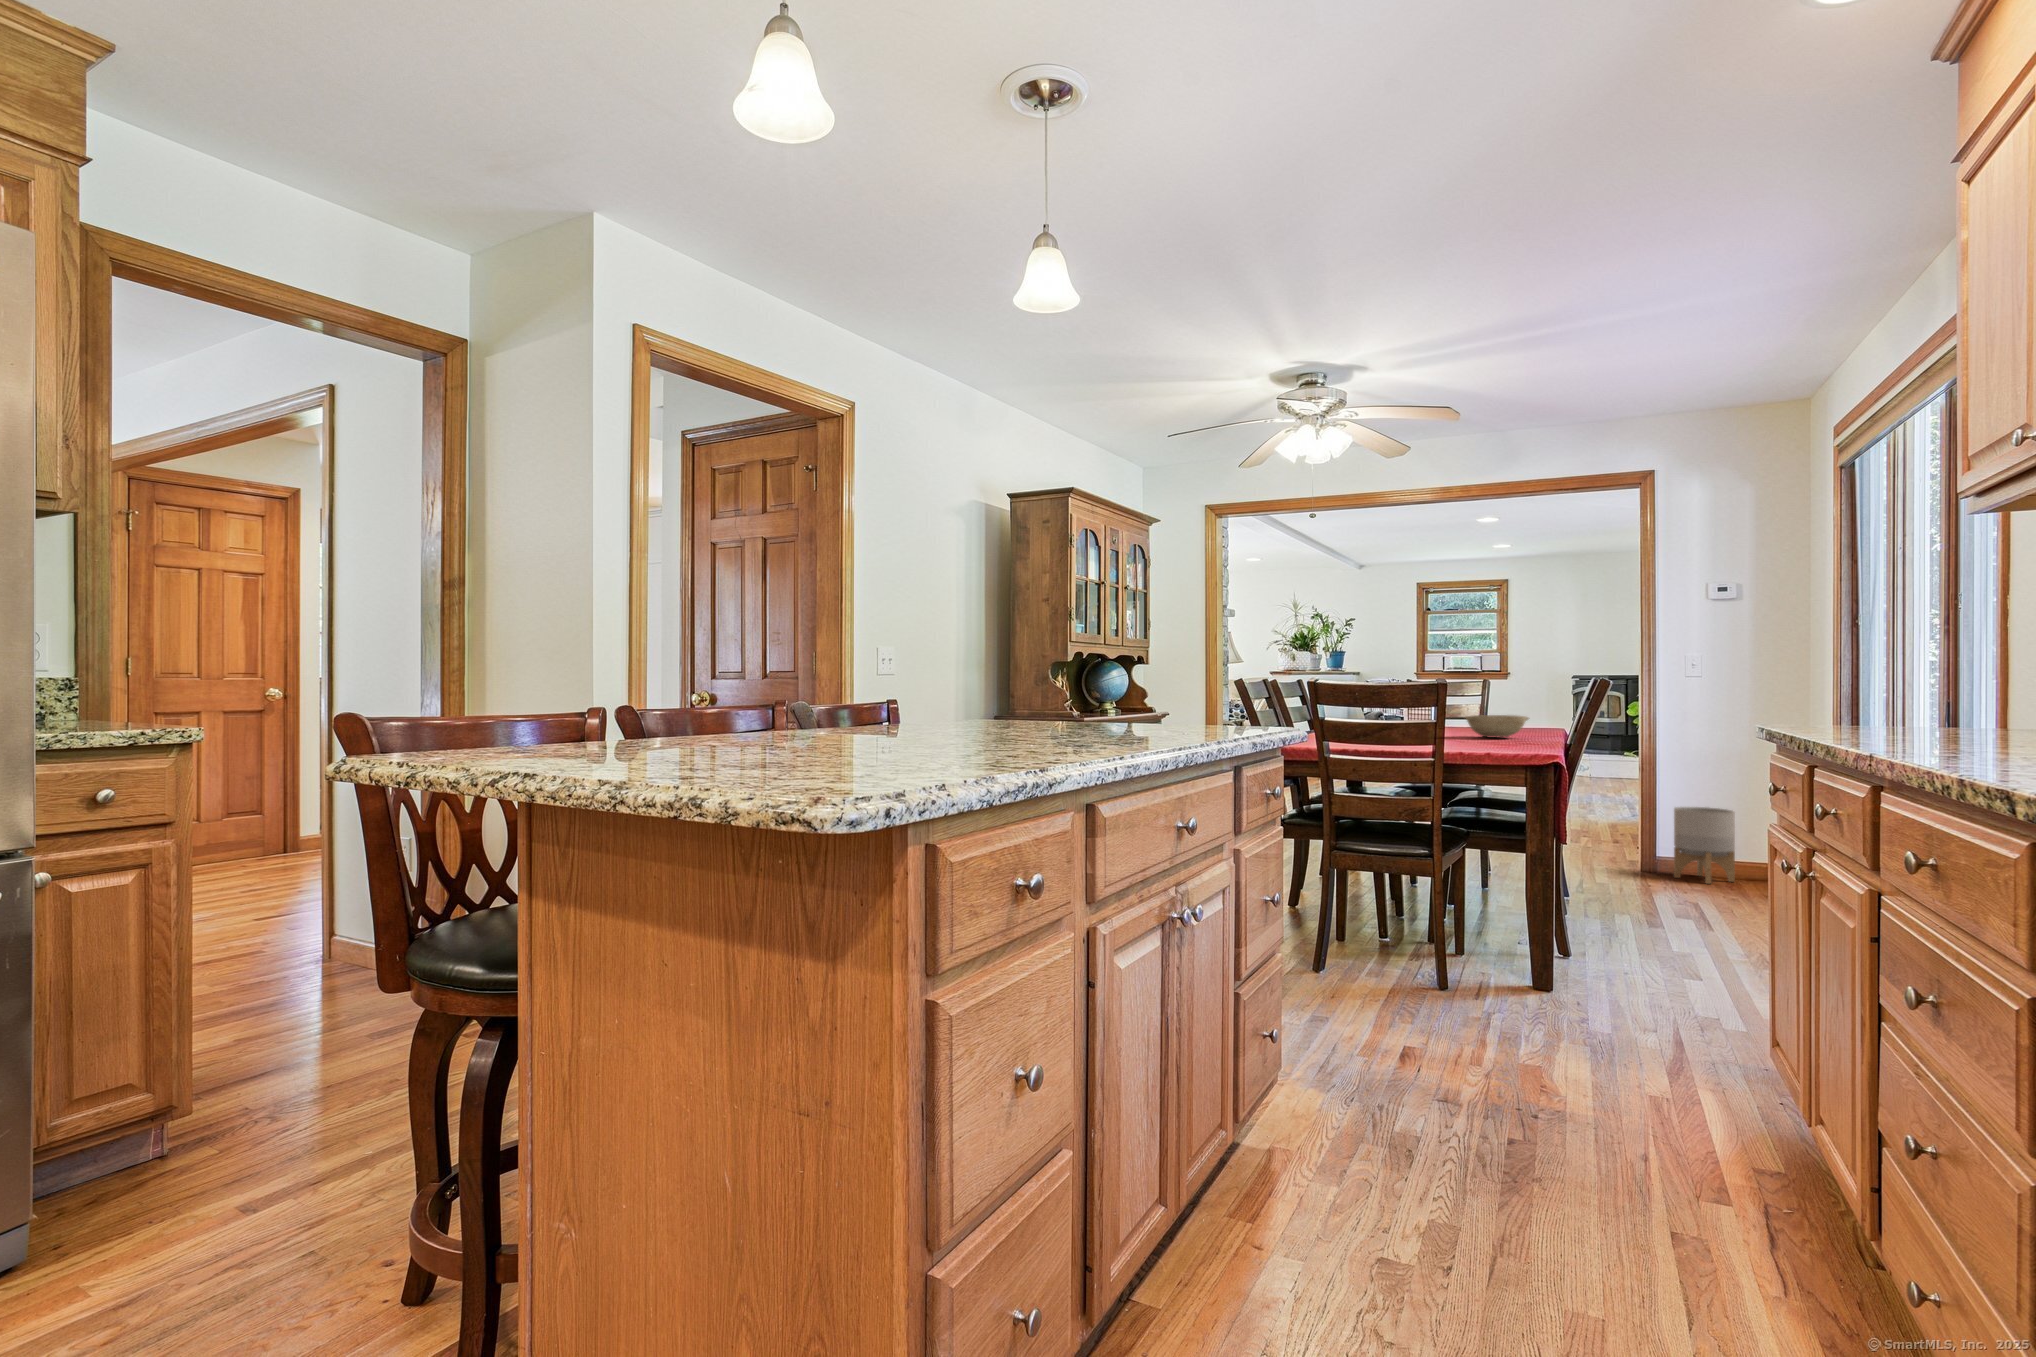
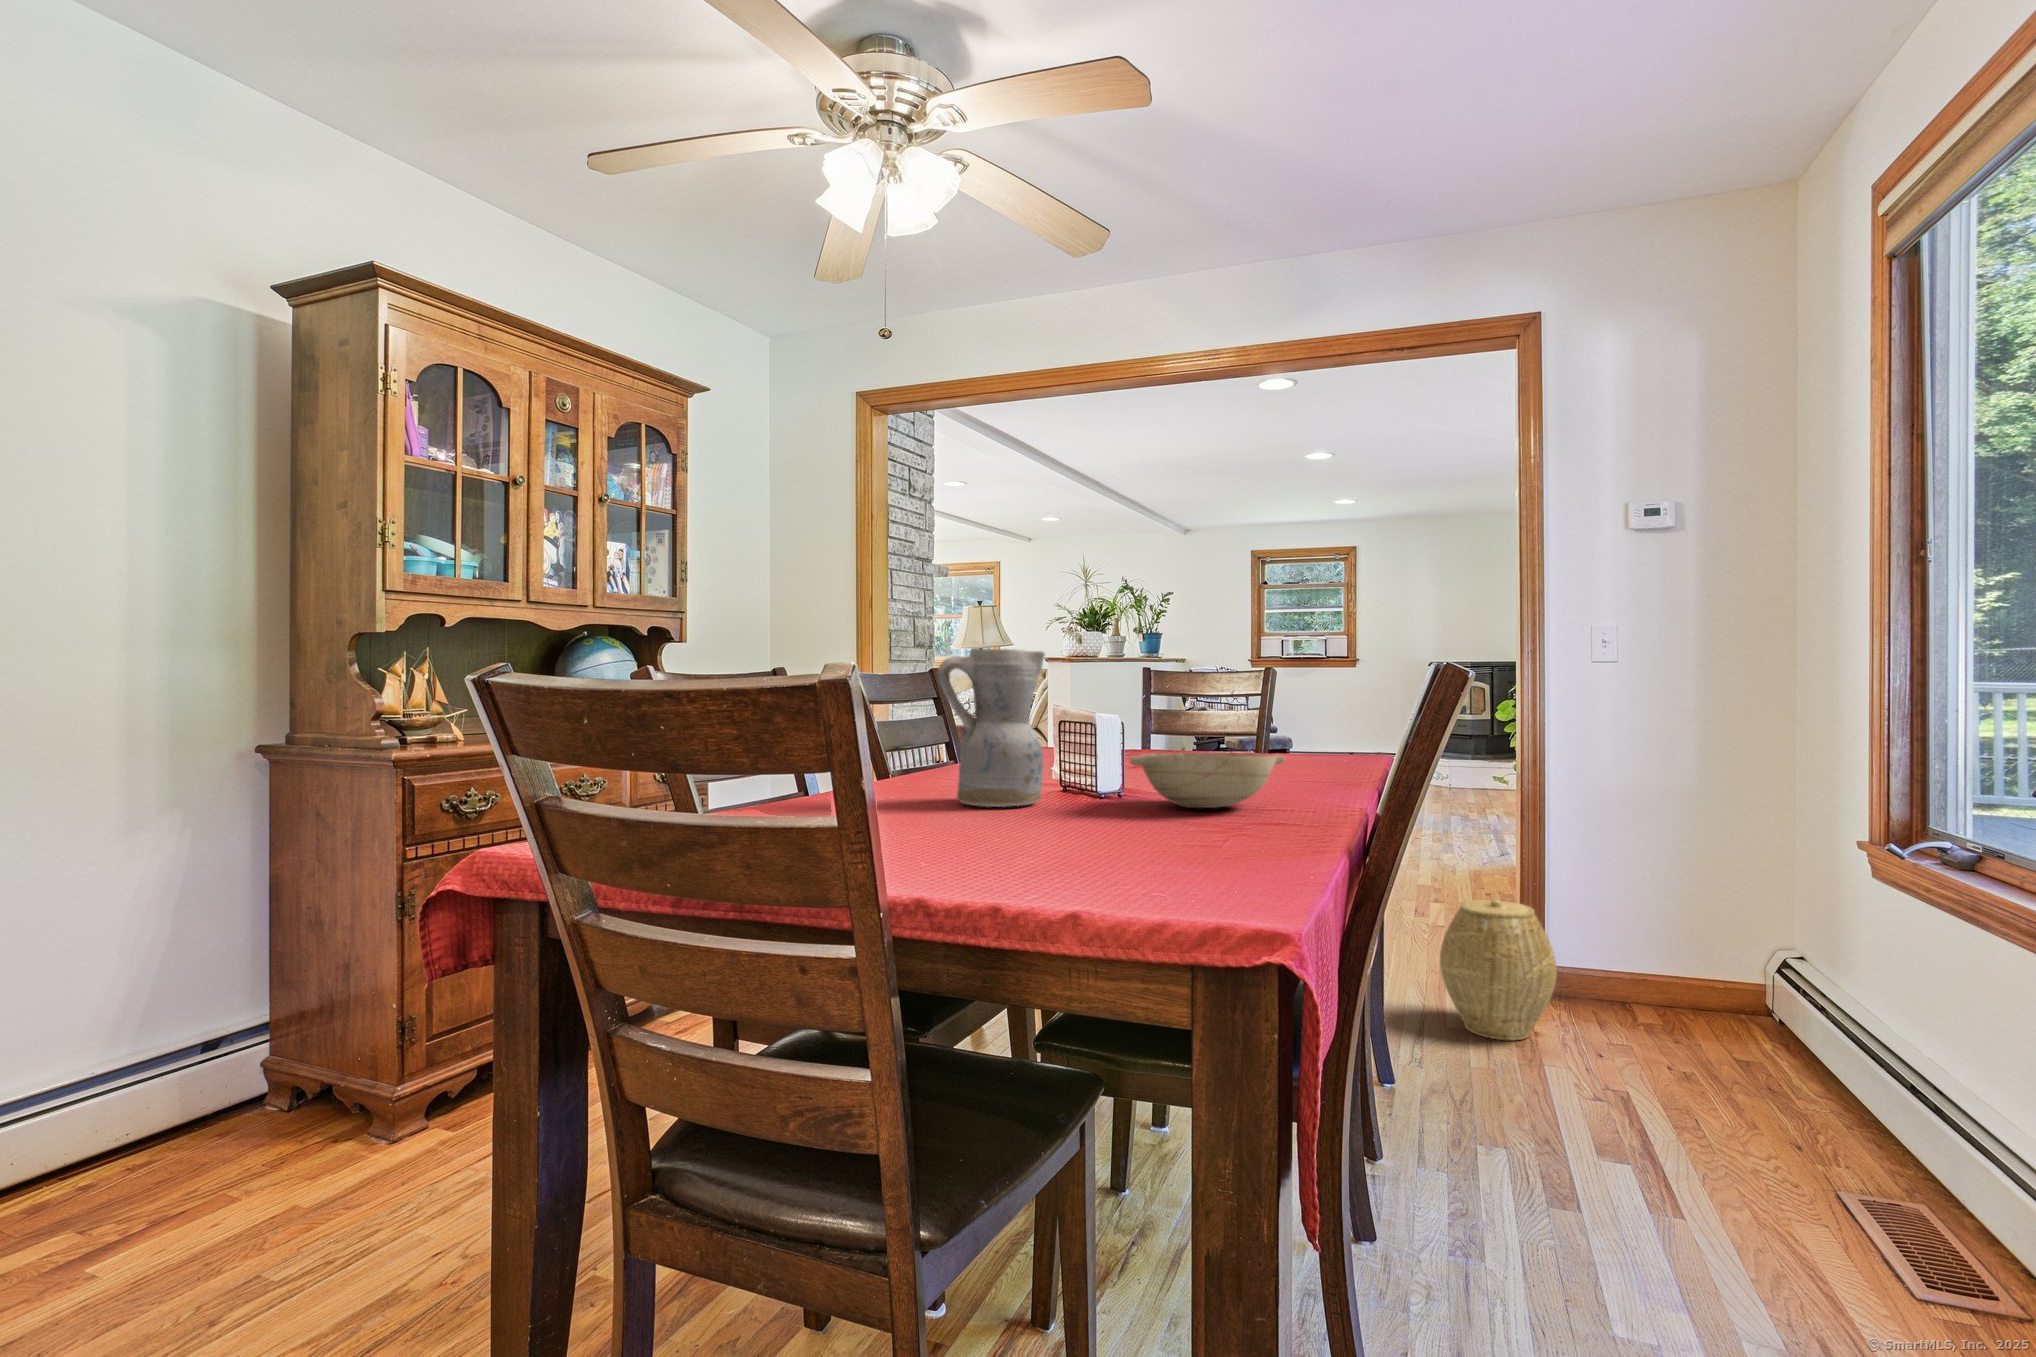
ceramic pitcher: none [1378,671,1425,737] -> present [938,648,1045,807]
planter: present [1674,807,1735,884] -> none [1574,881,1675,1024]
woven basket: none [1592,810,1661,887] -> present [1440,900,1557,1040]

